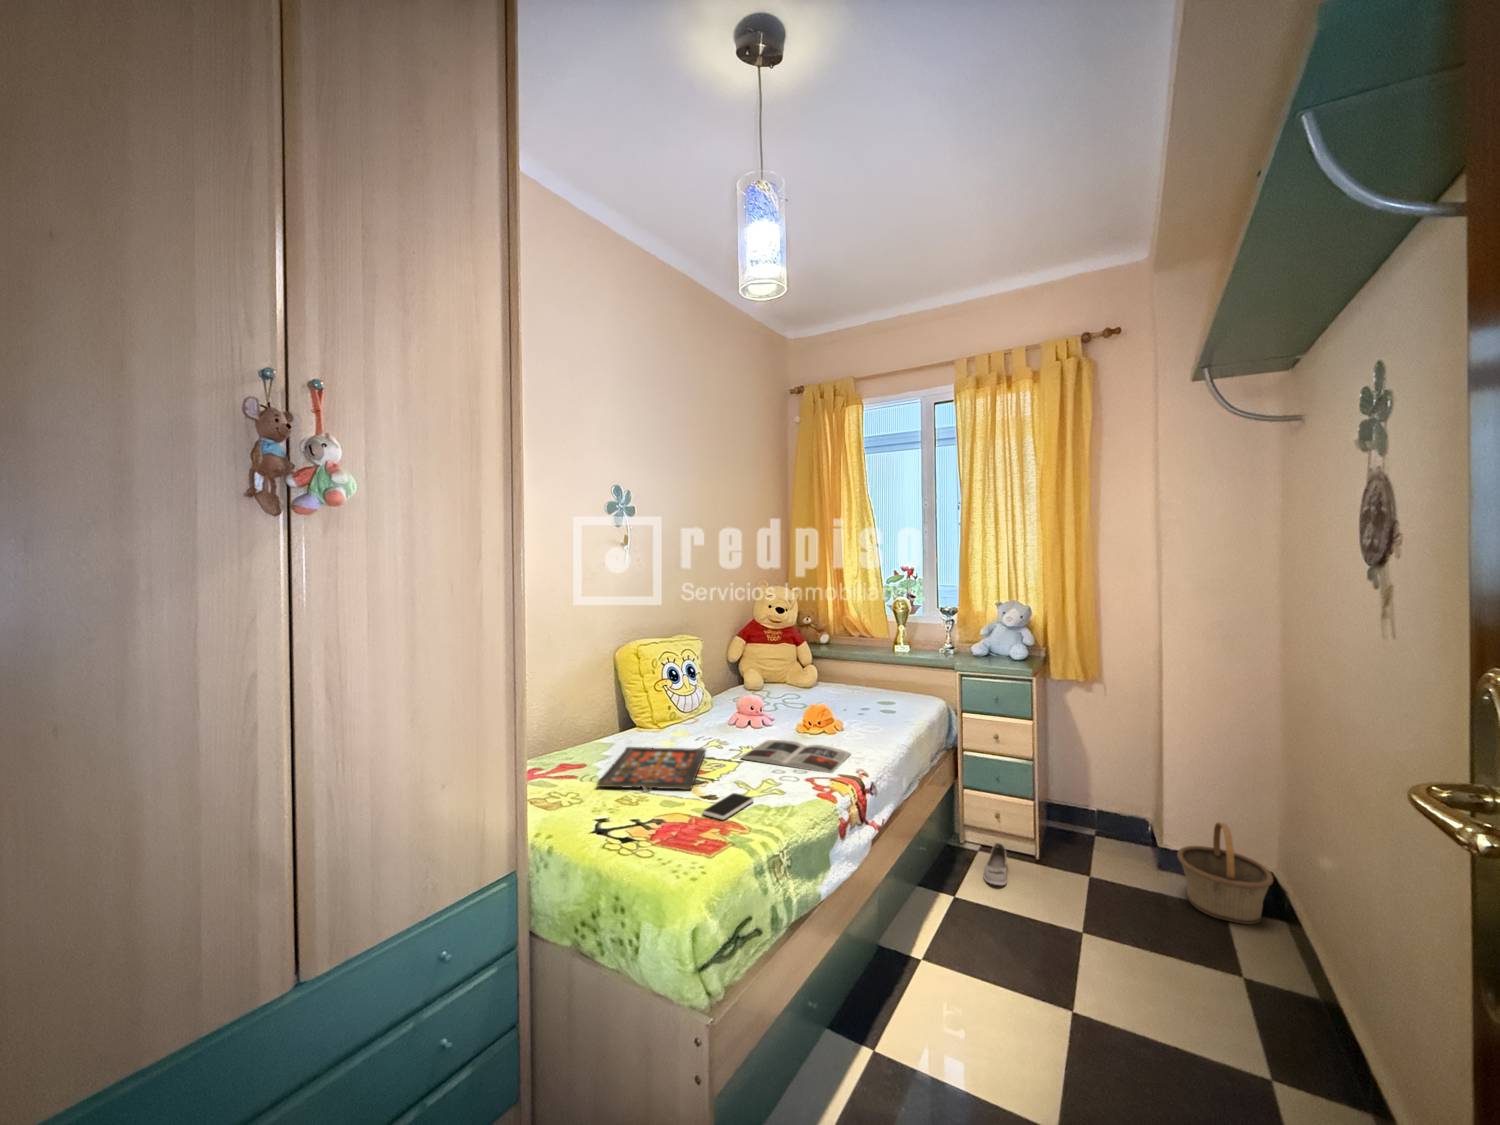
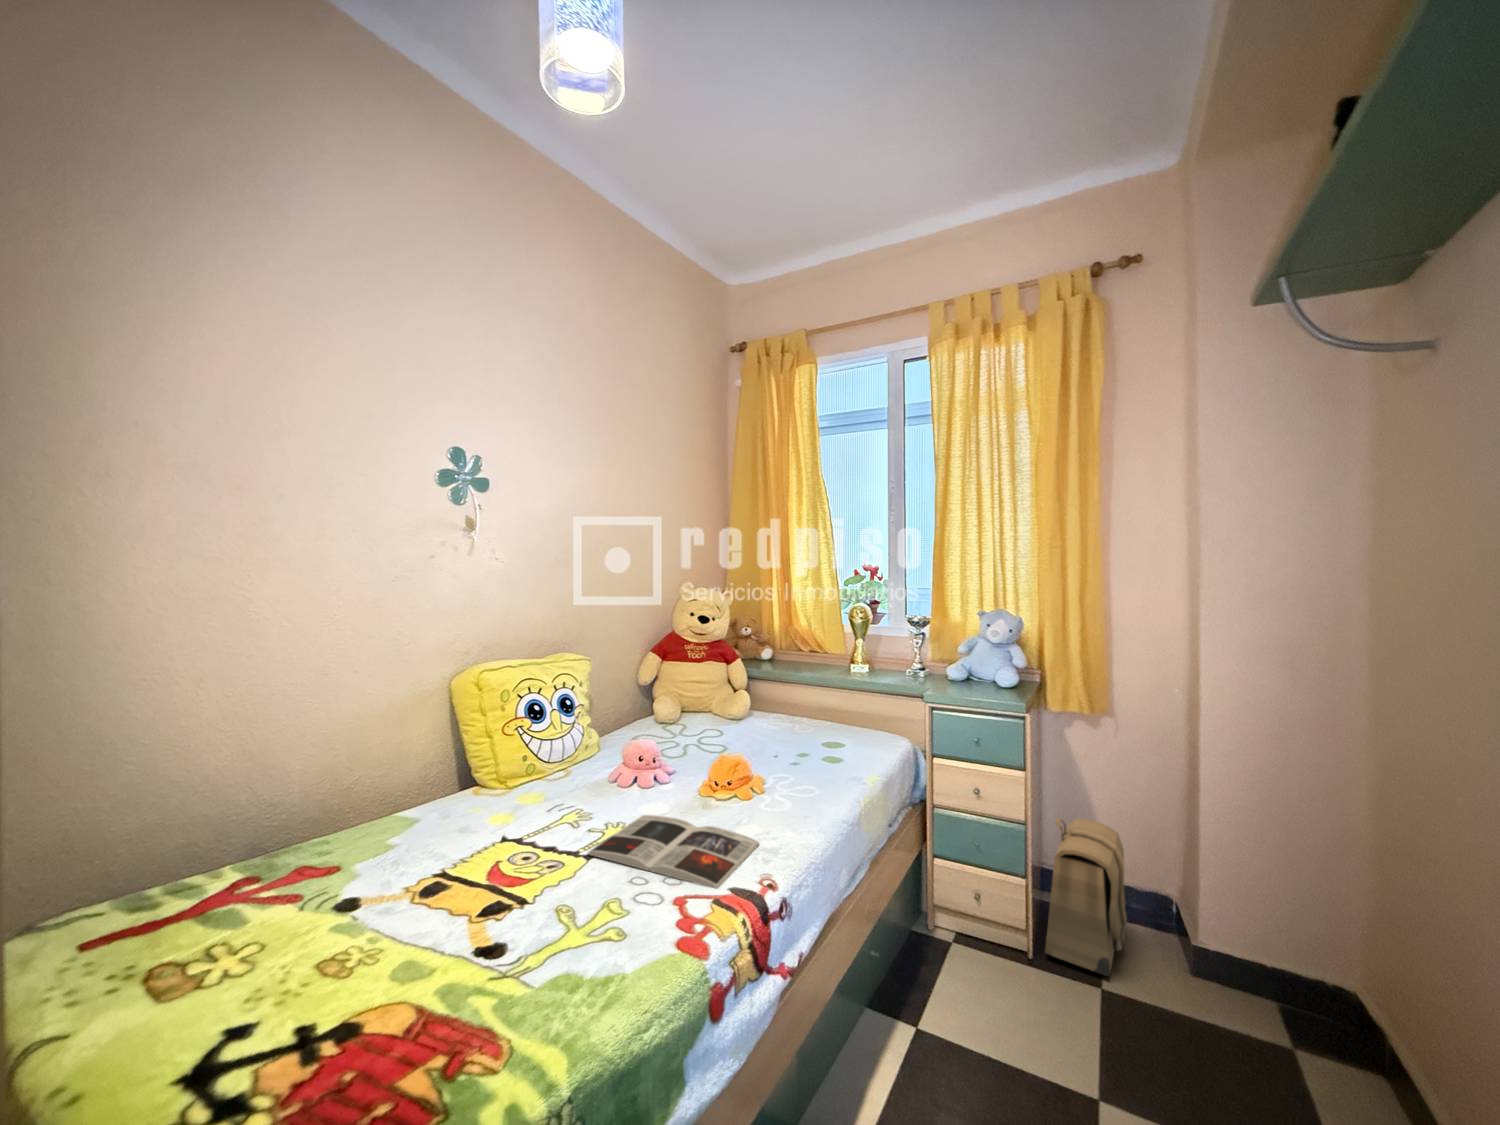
board game: present [597,747,706,791] -> none [306,831,540,937]
backpack: none [1049,758,1111,870] -> present [1045,818,1127,976]
smartphone: present [703,793,754,820] -> none [440,947,555,1027]
basket: present [1177,822,1273,924] -> none [1226,923,1372,1083]
shoe: present [984,843,1007,885] -> none [958,935,990,1007]

